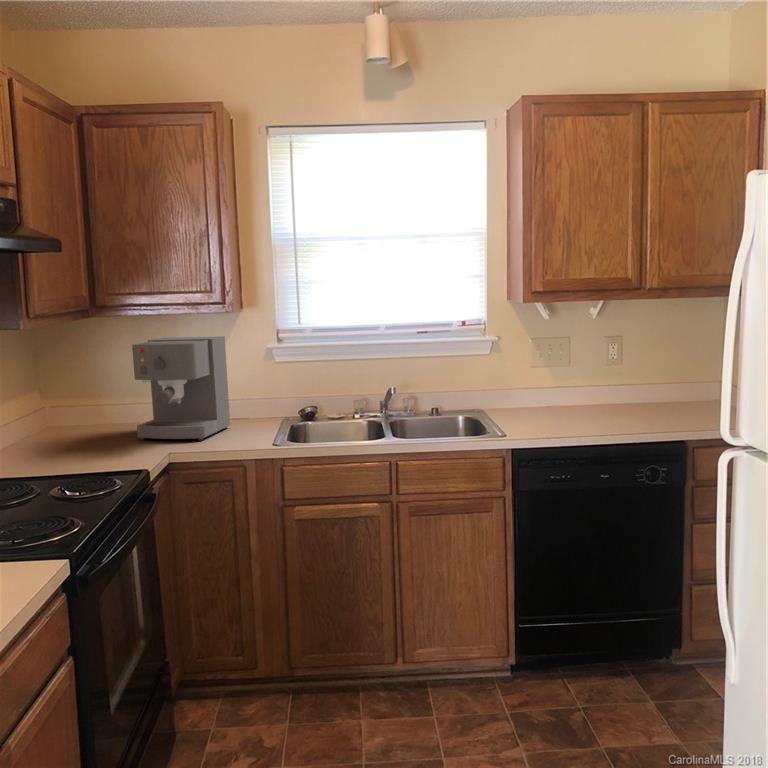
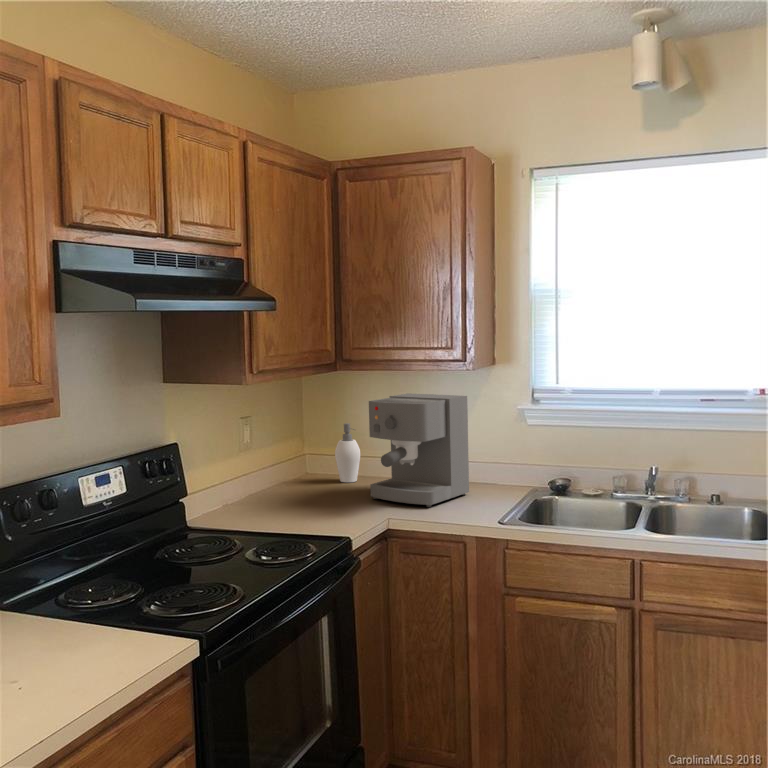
soap dispenser: none [85,371,112,430] -> present [335,423,360,482]

